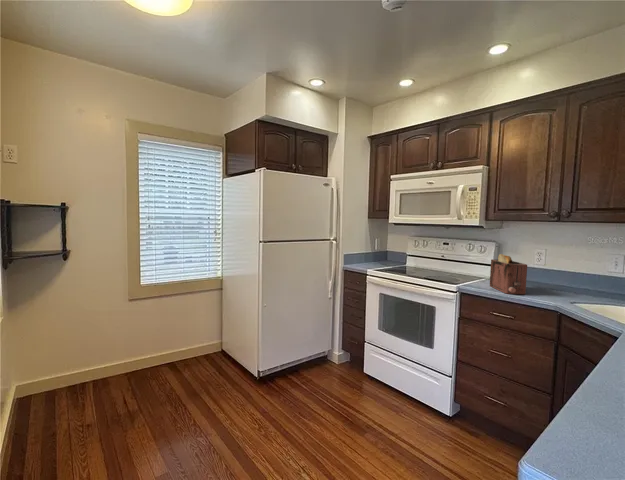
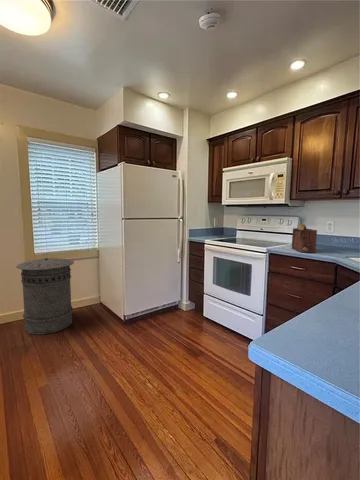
trash can: none [116,293,192,399] -> present [16,258,74,334]

